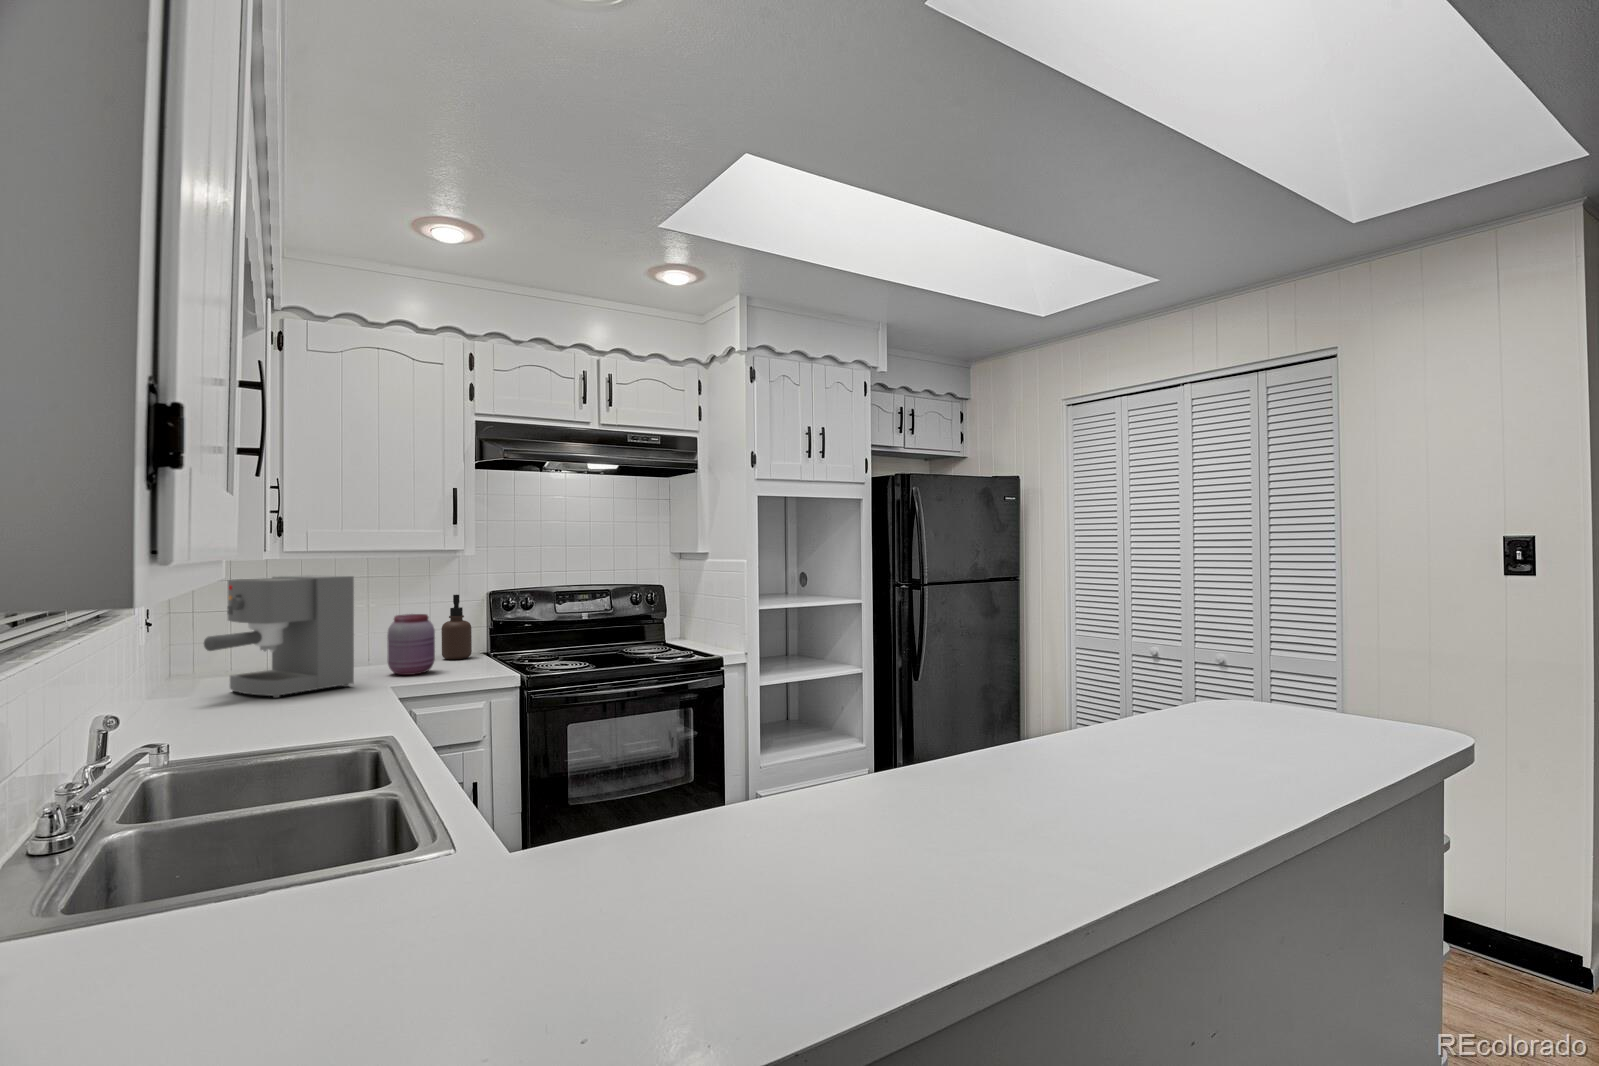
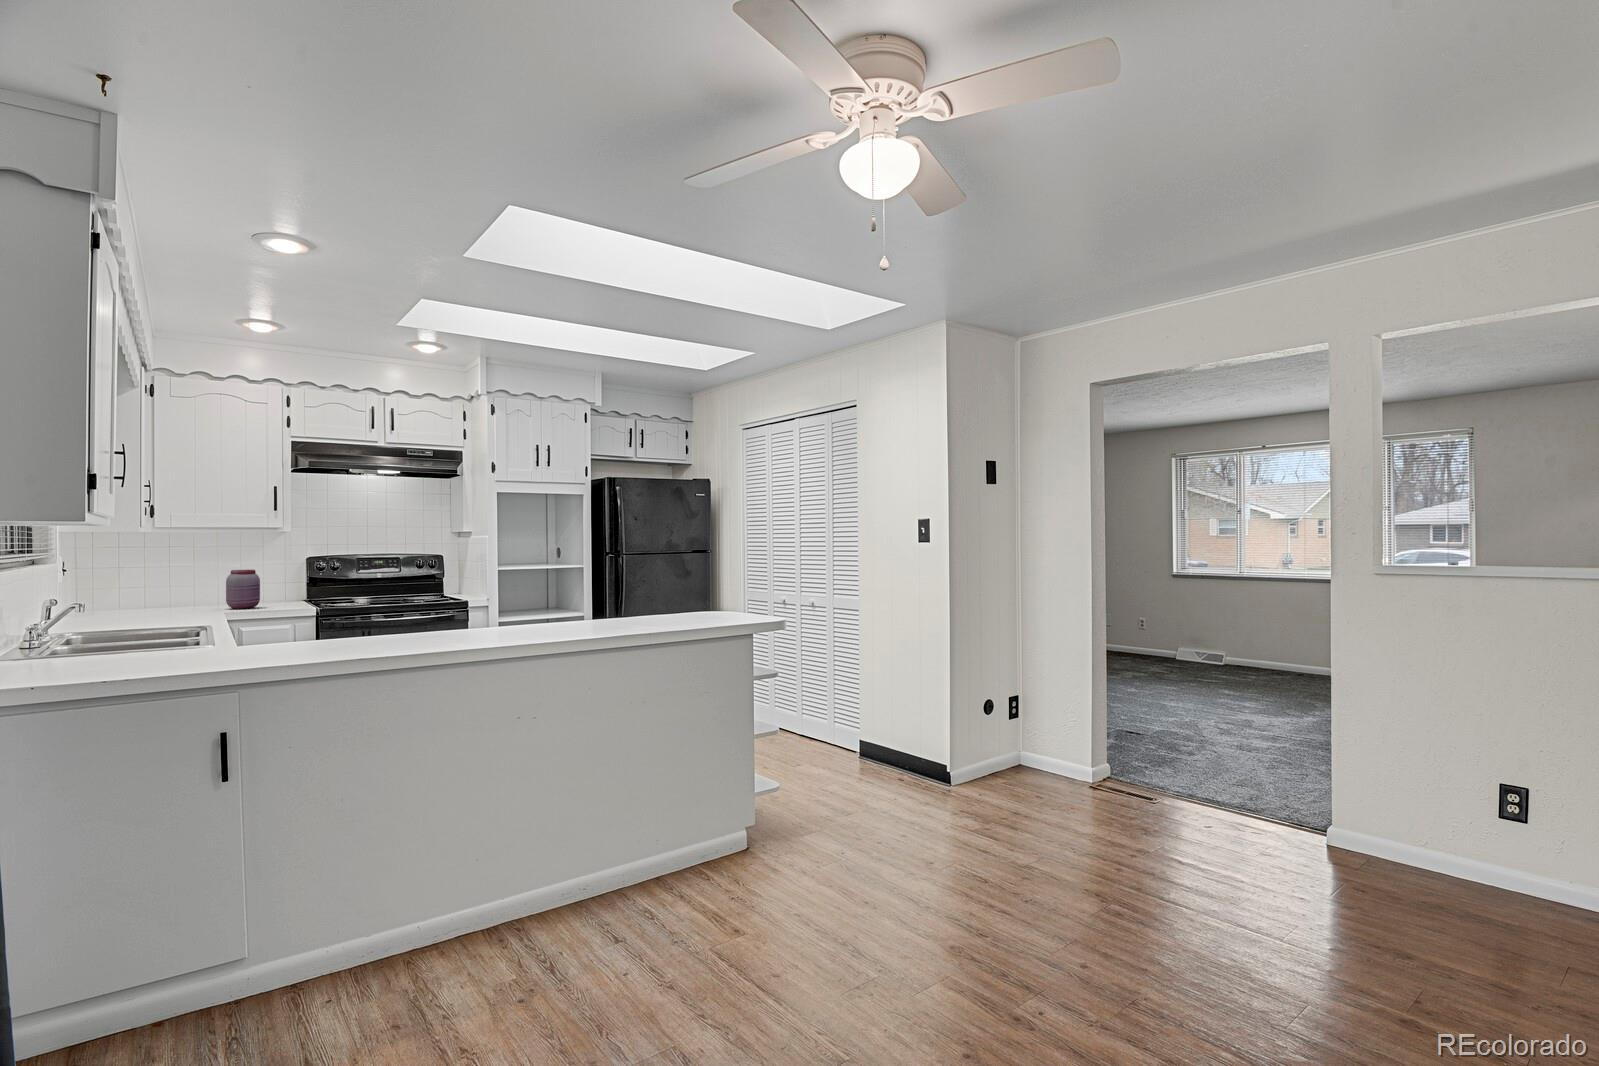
coffee maker: present [204,575,354,698] -> none [99,542,200,616]
soap dispenser: present [441,595,472,660] -> none [271,559,293,603]

